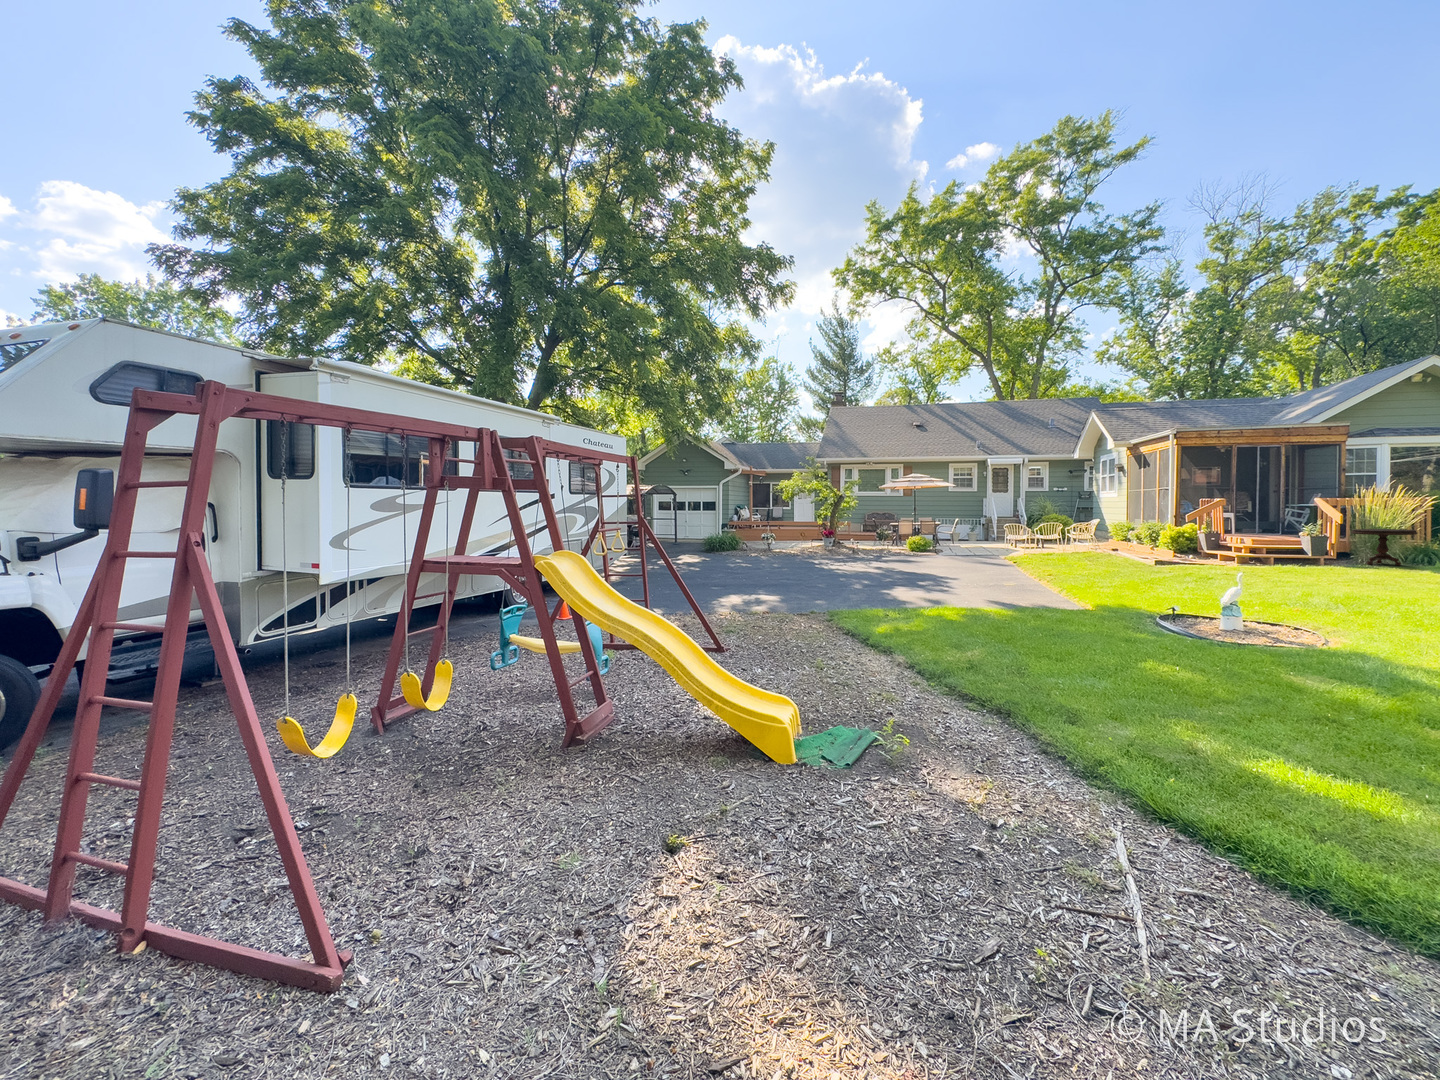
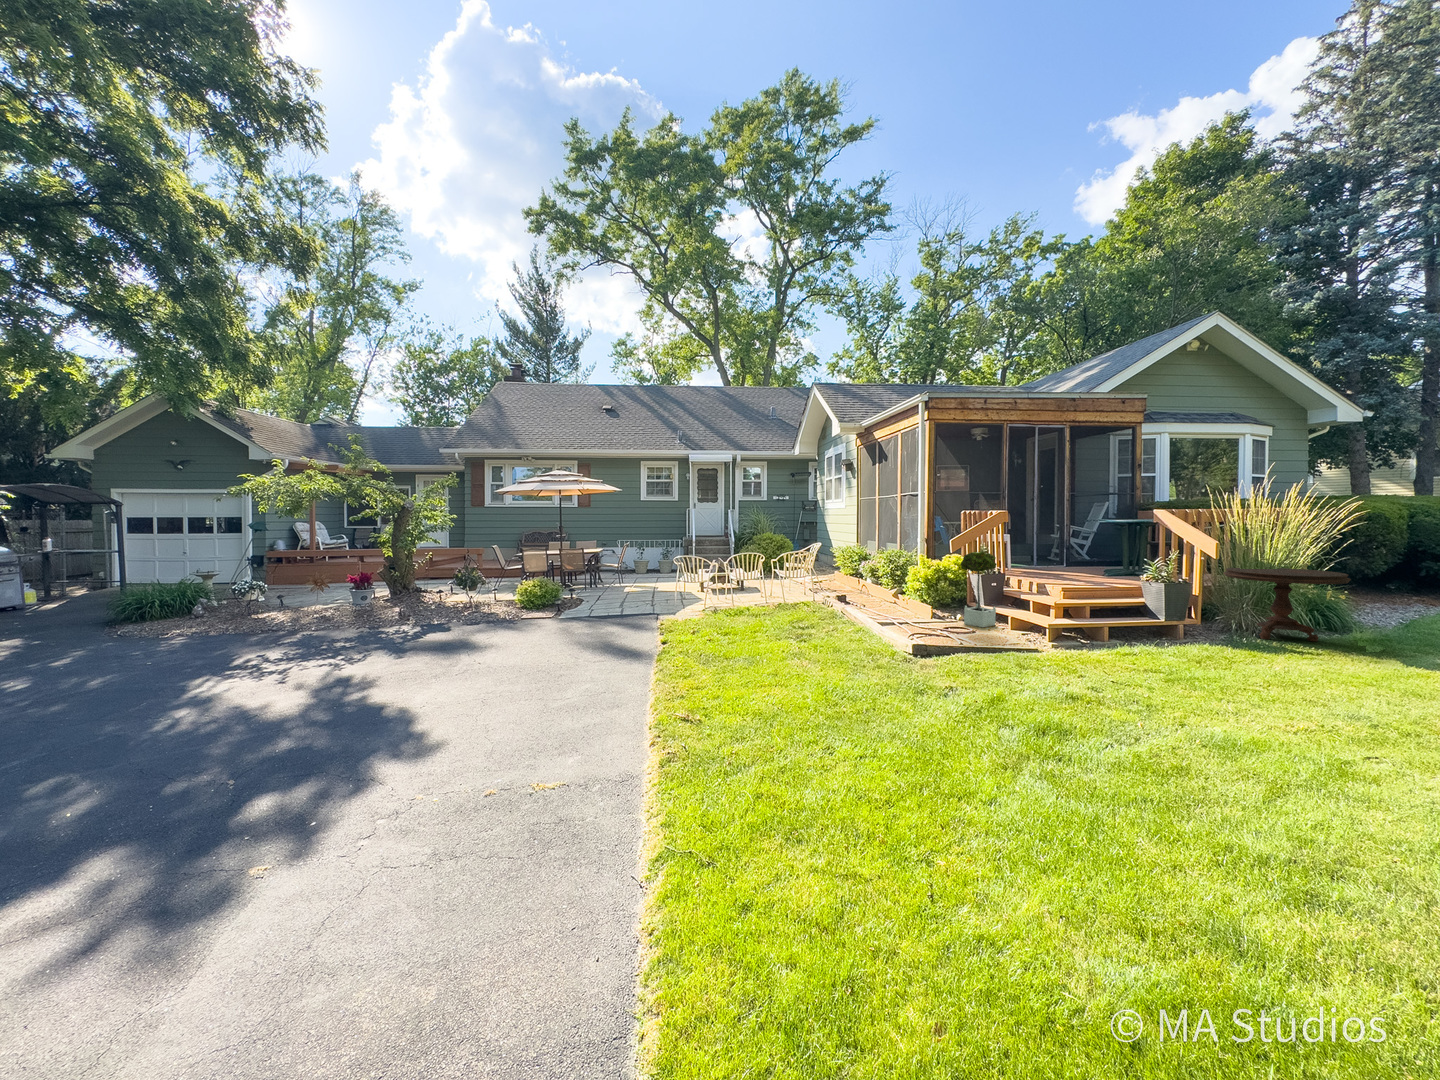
potted tree: none [1187,520,1209,559] -> present [960,551,997,627]

